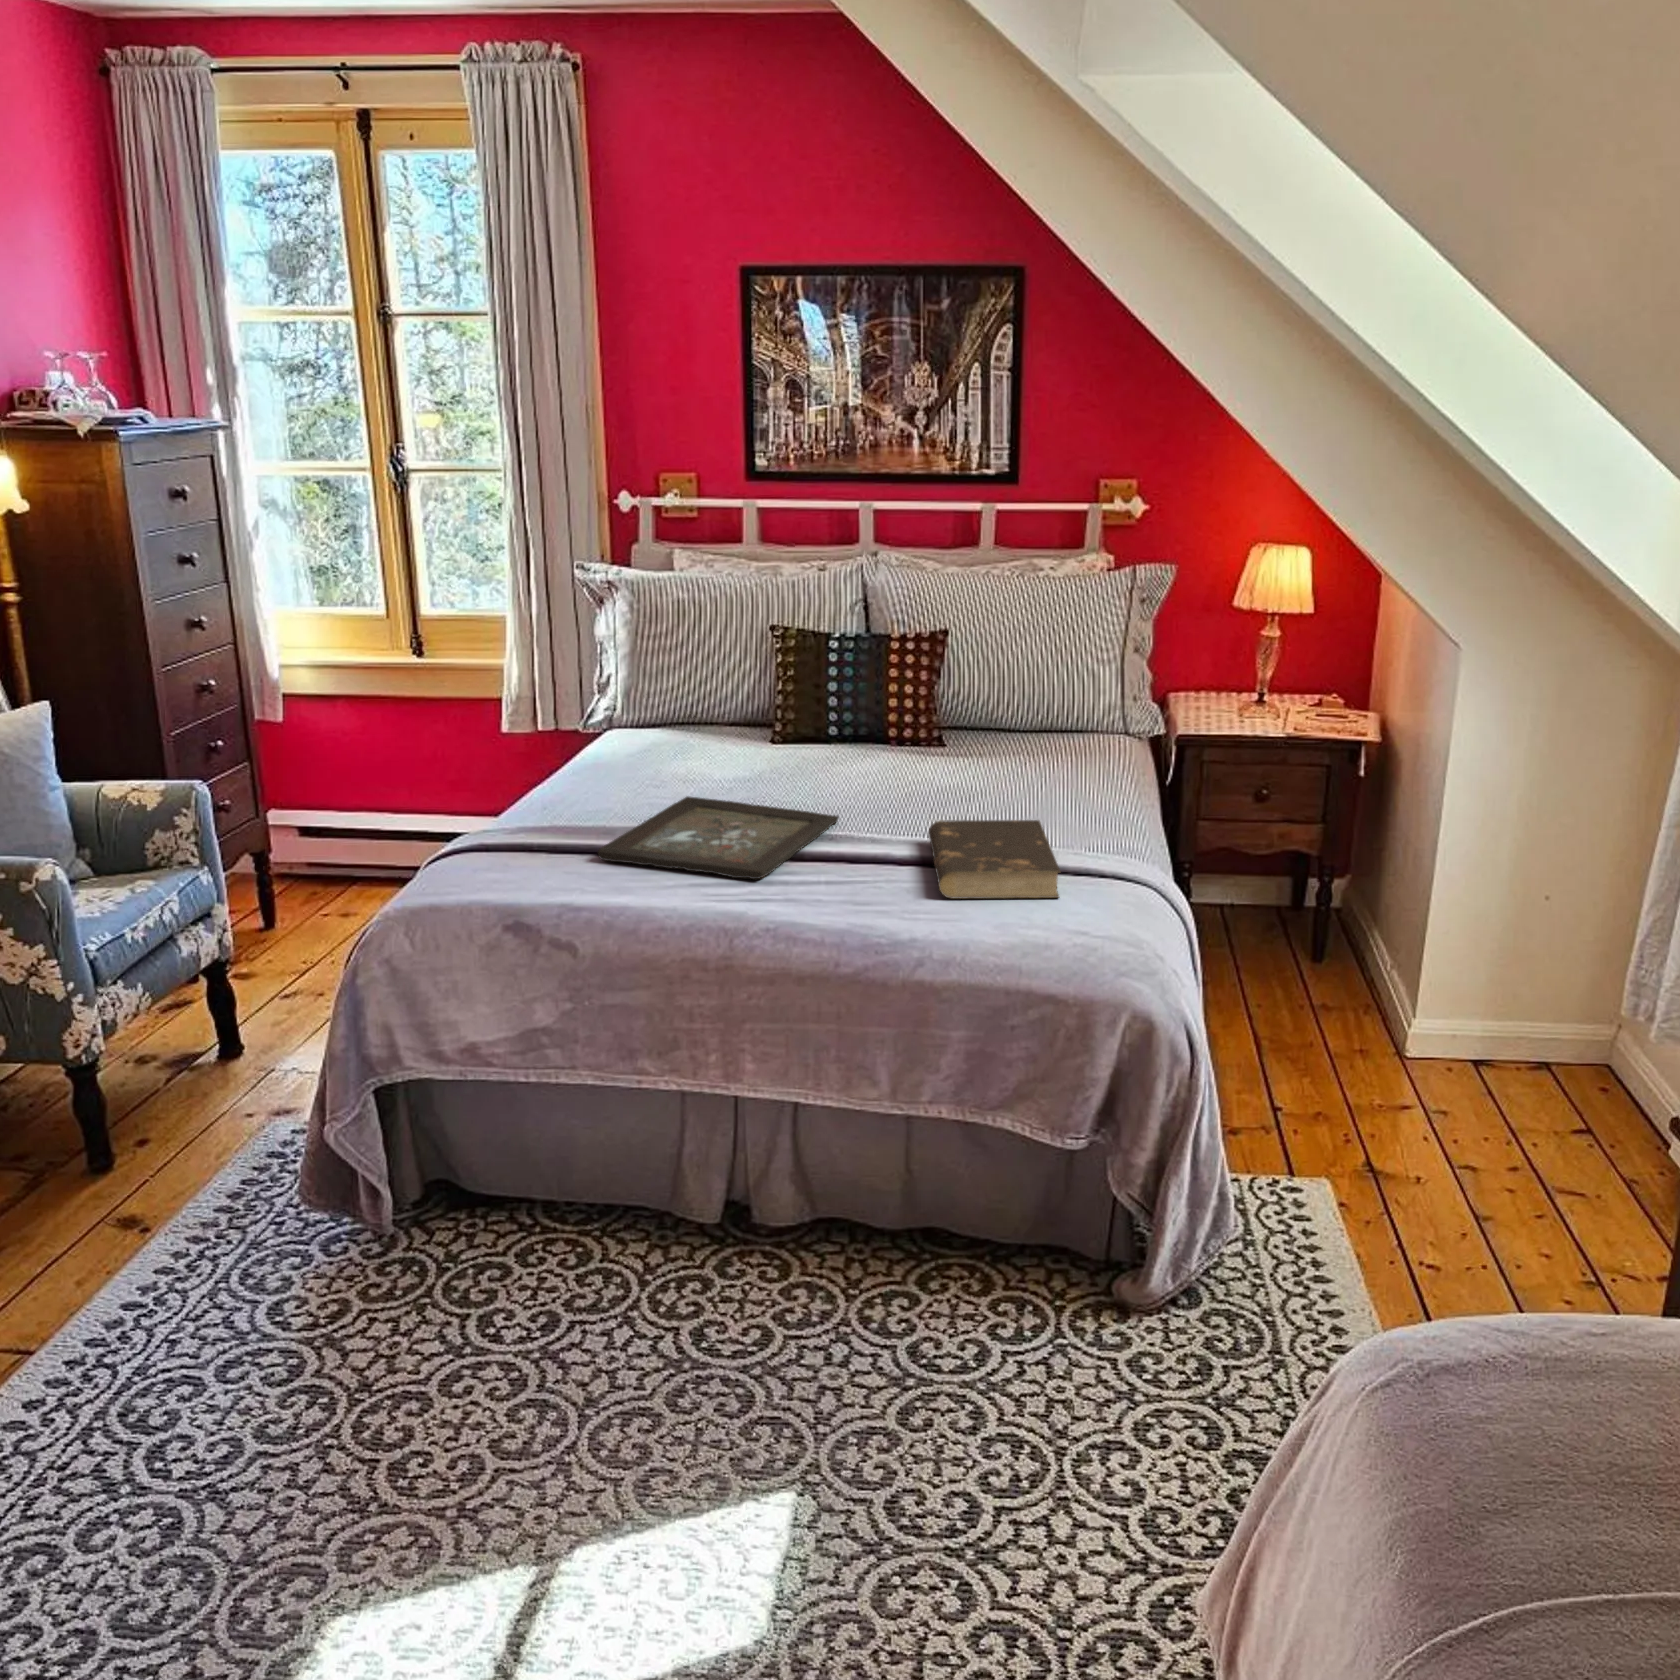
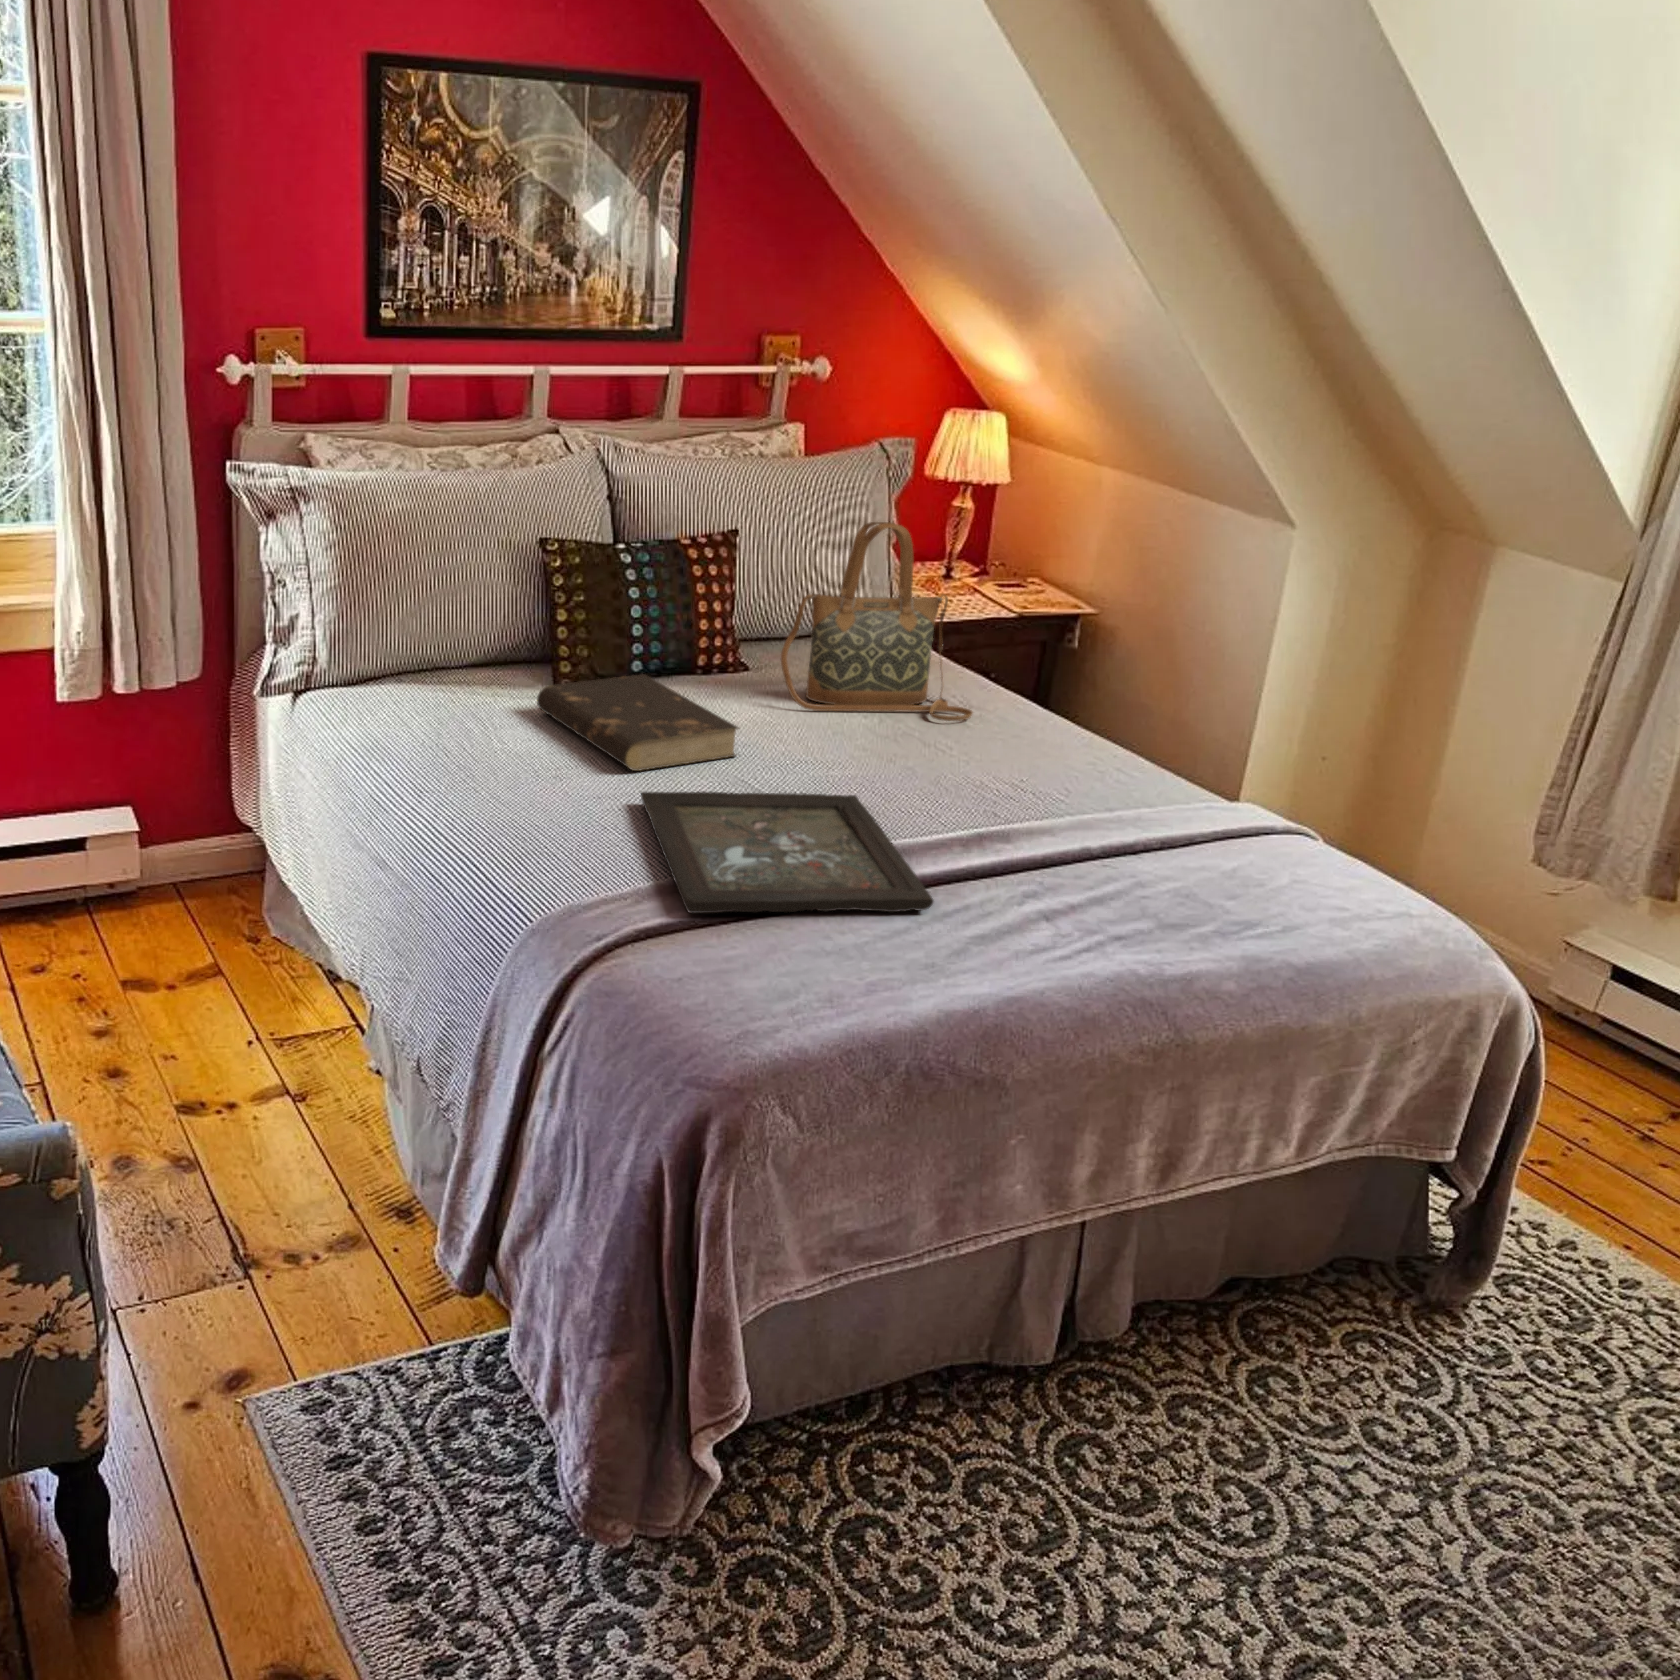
handbag: none [907,620,1047,786] -> present [781,522,972,721]
book: present [929,820,1060,898] -> present [537,674,738,771]

